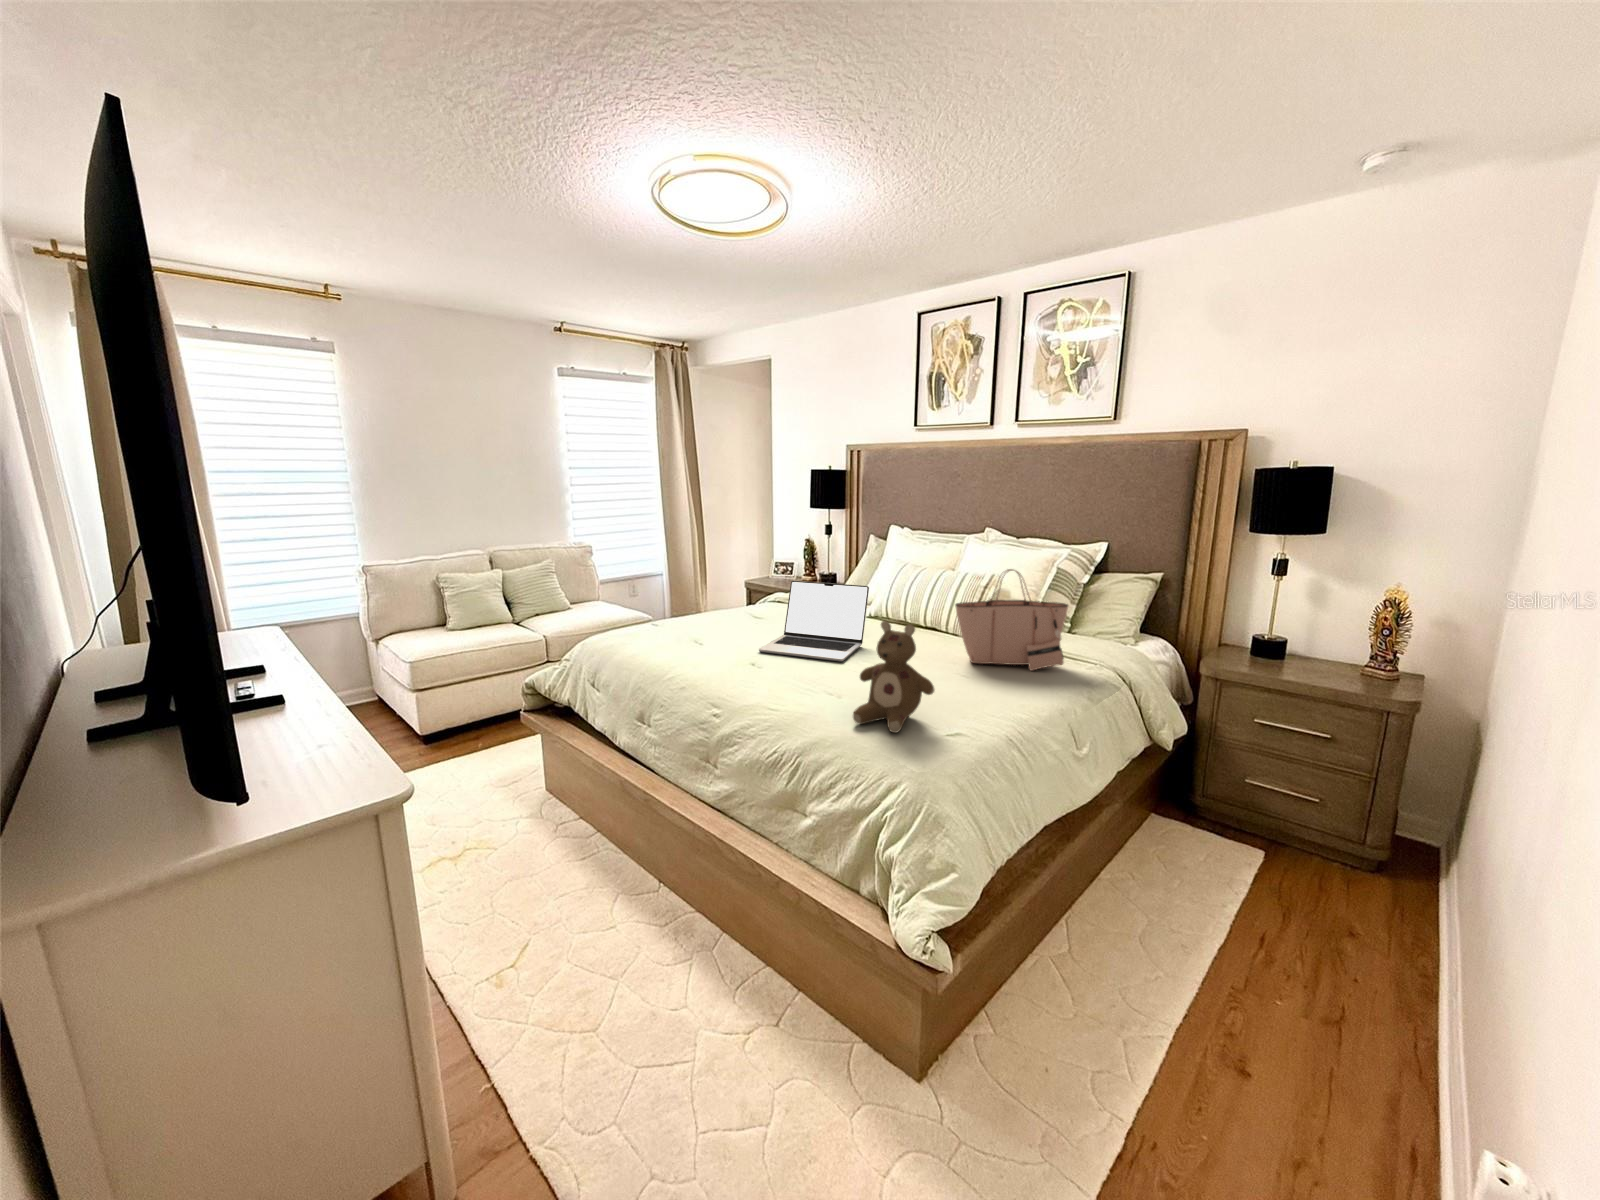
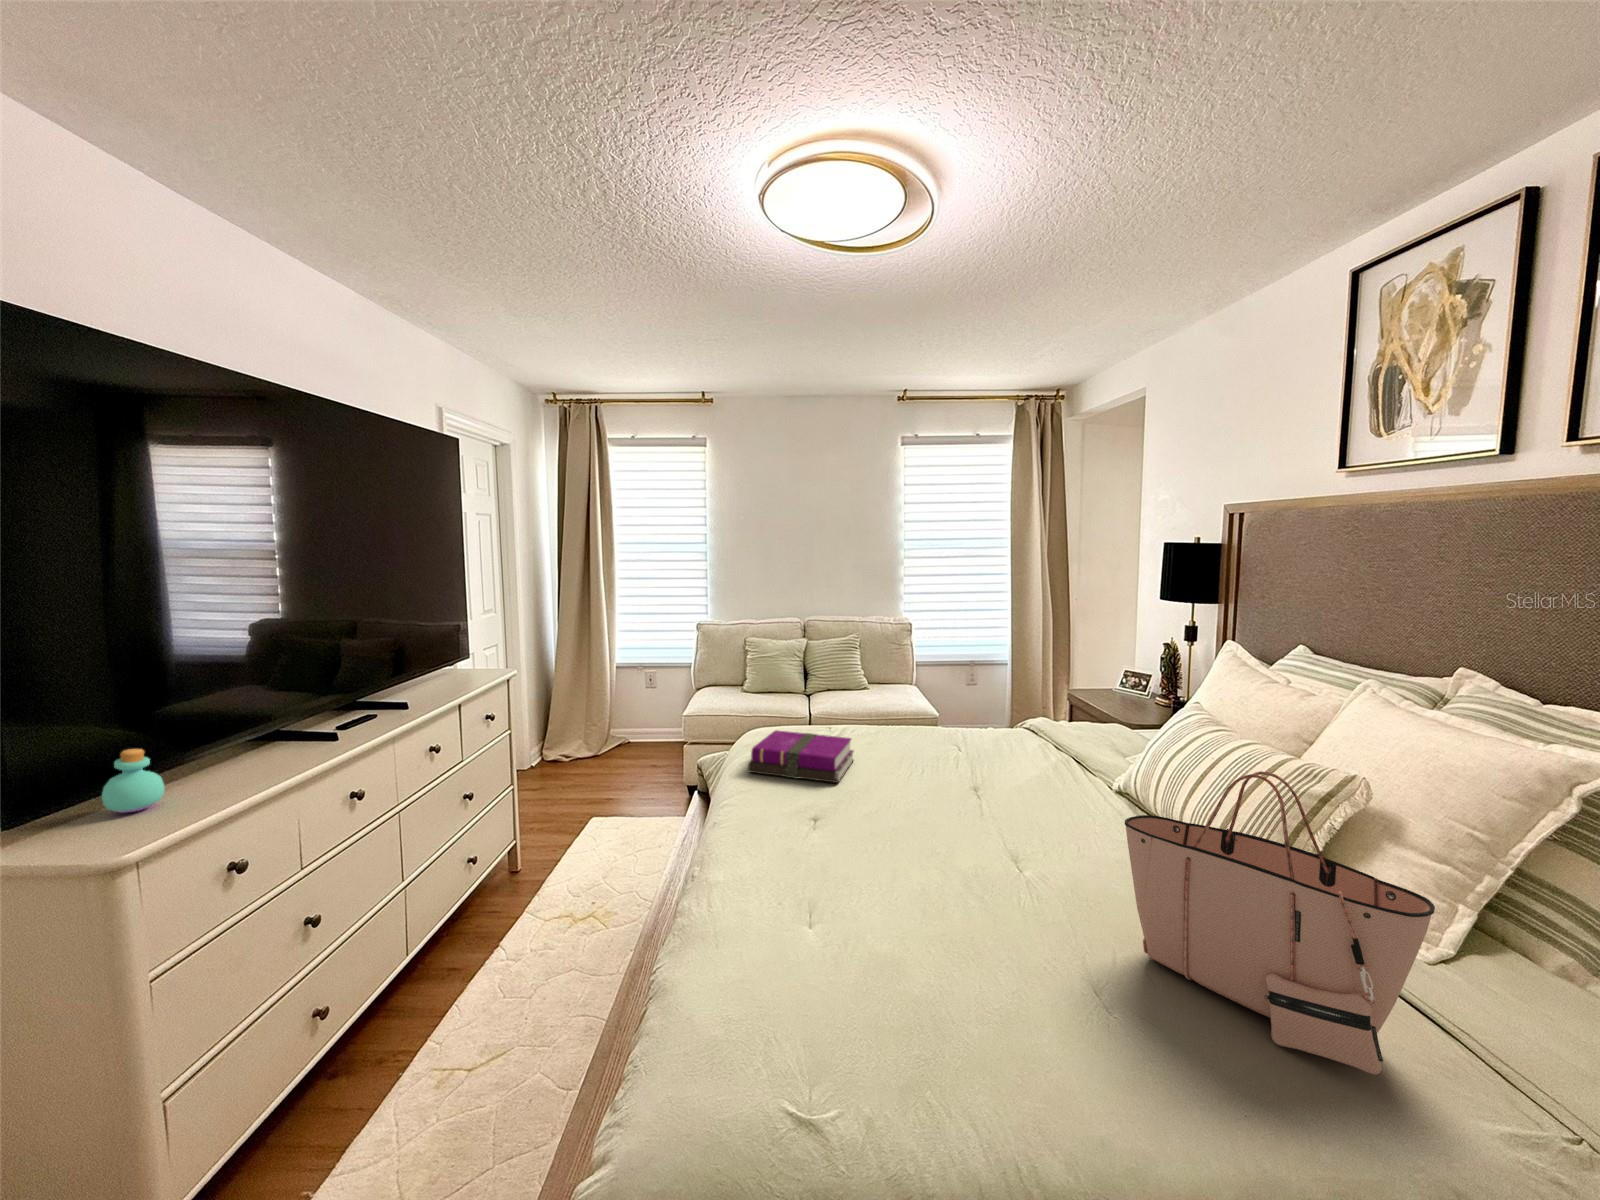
laptop: present [759,581,869,662] -> none [847,706,1036,856]
notebook: none [653,618,736,655] -> present [748,730,854,783]
stuffed bear: present [853,621,934,733] -> none [695,812,820,1038]
perfume bottle: none [288,710,350,780] -> present [102,749,164,813]

